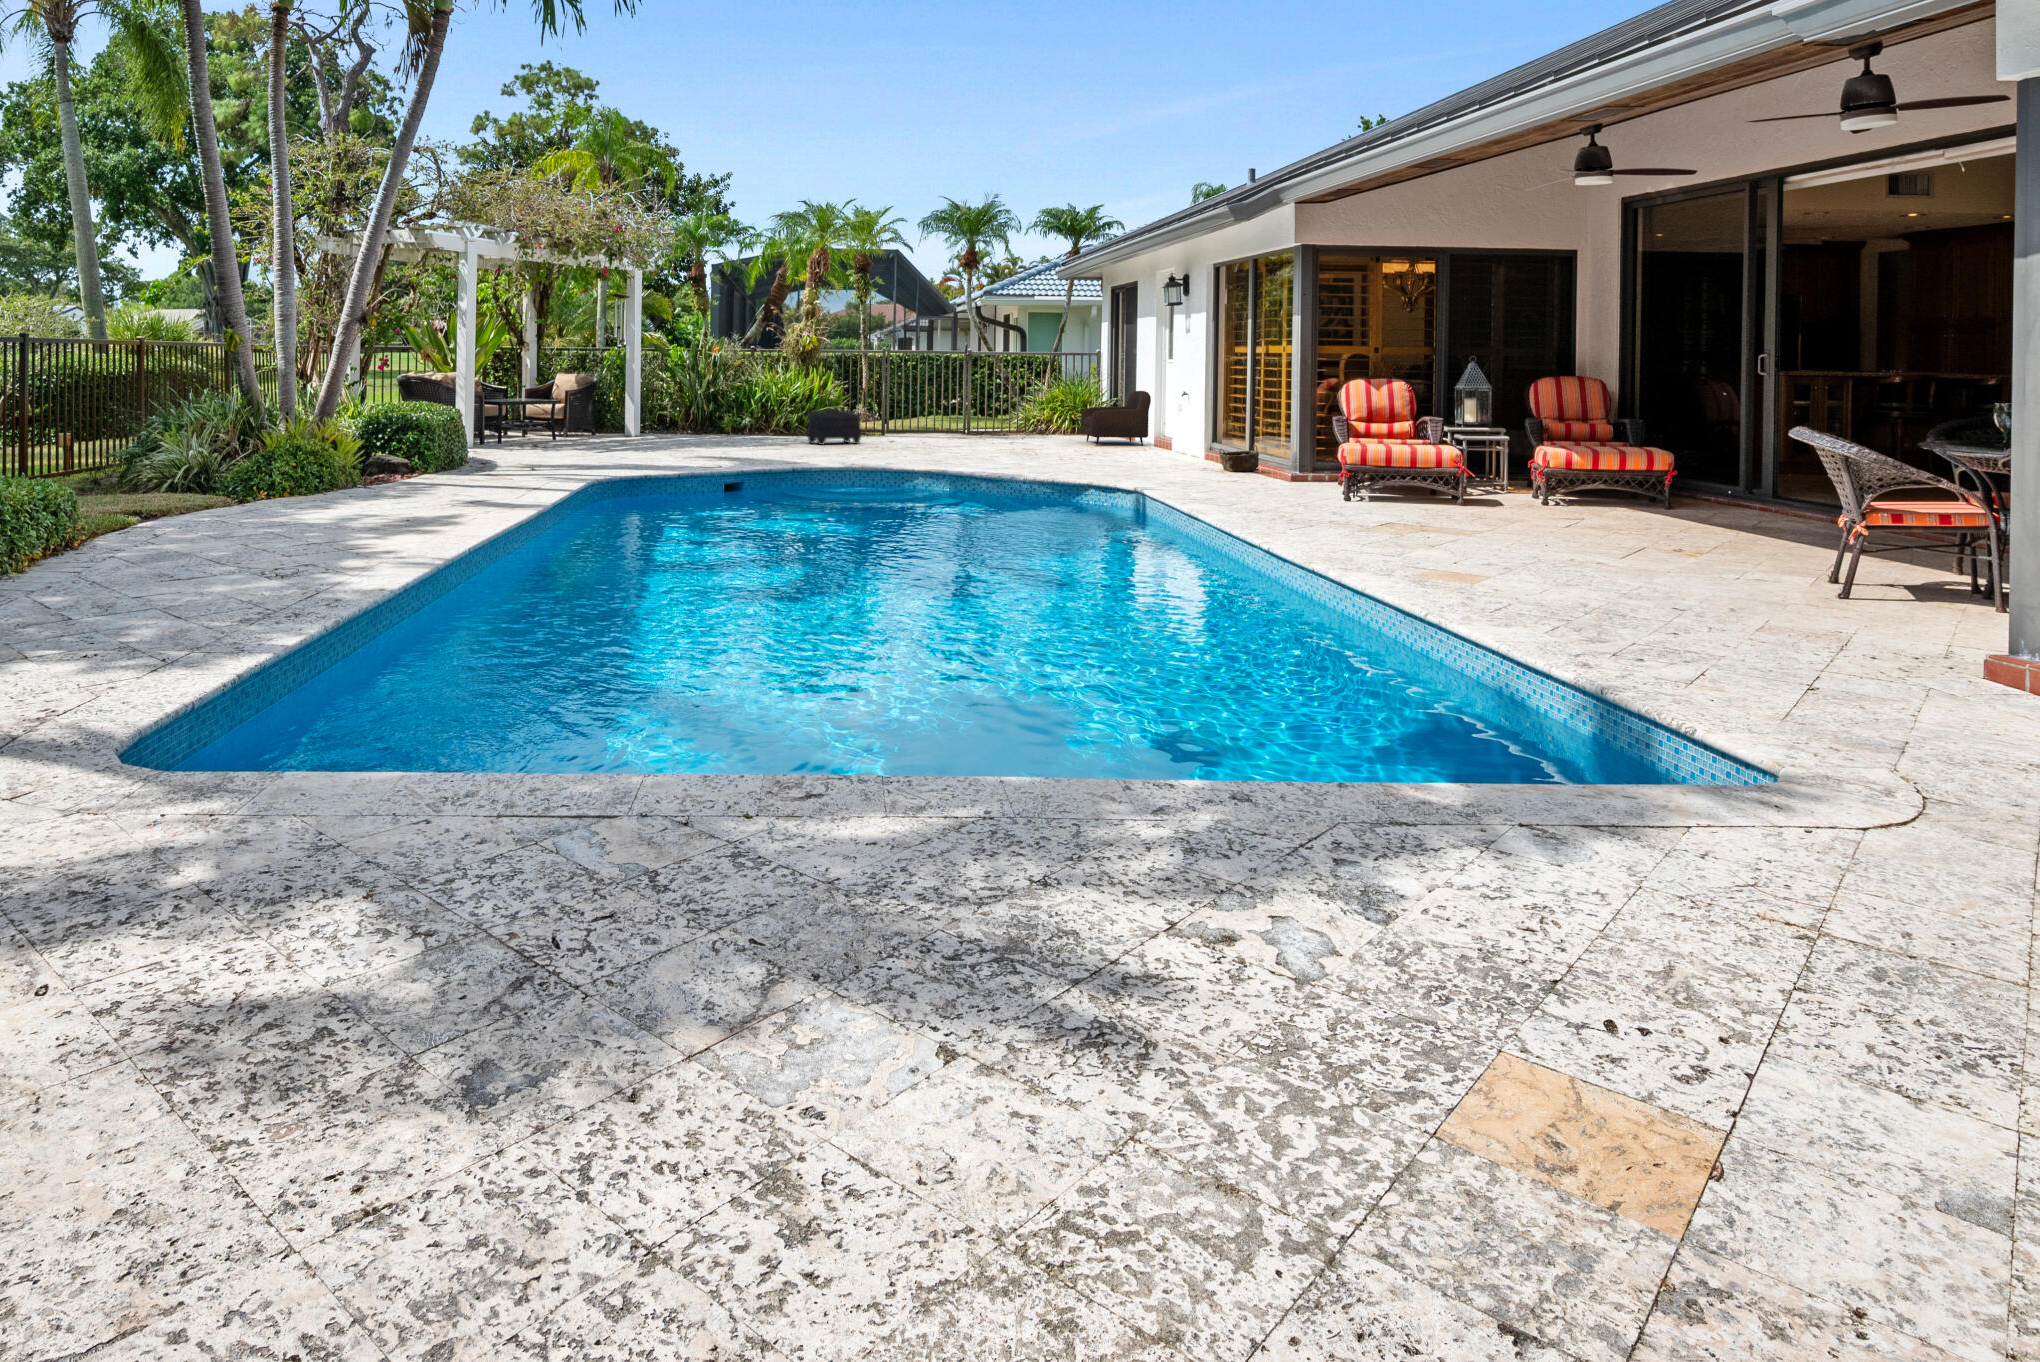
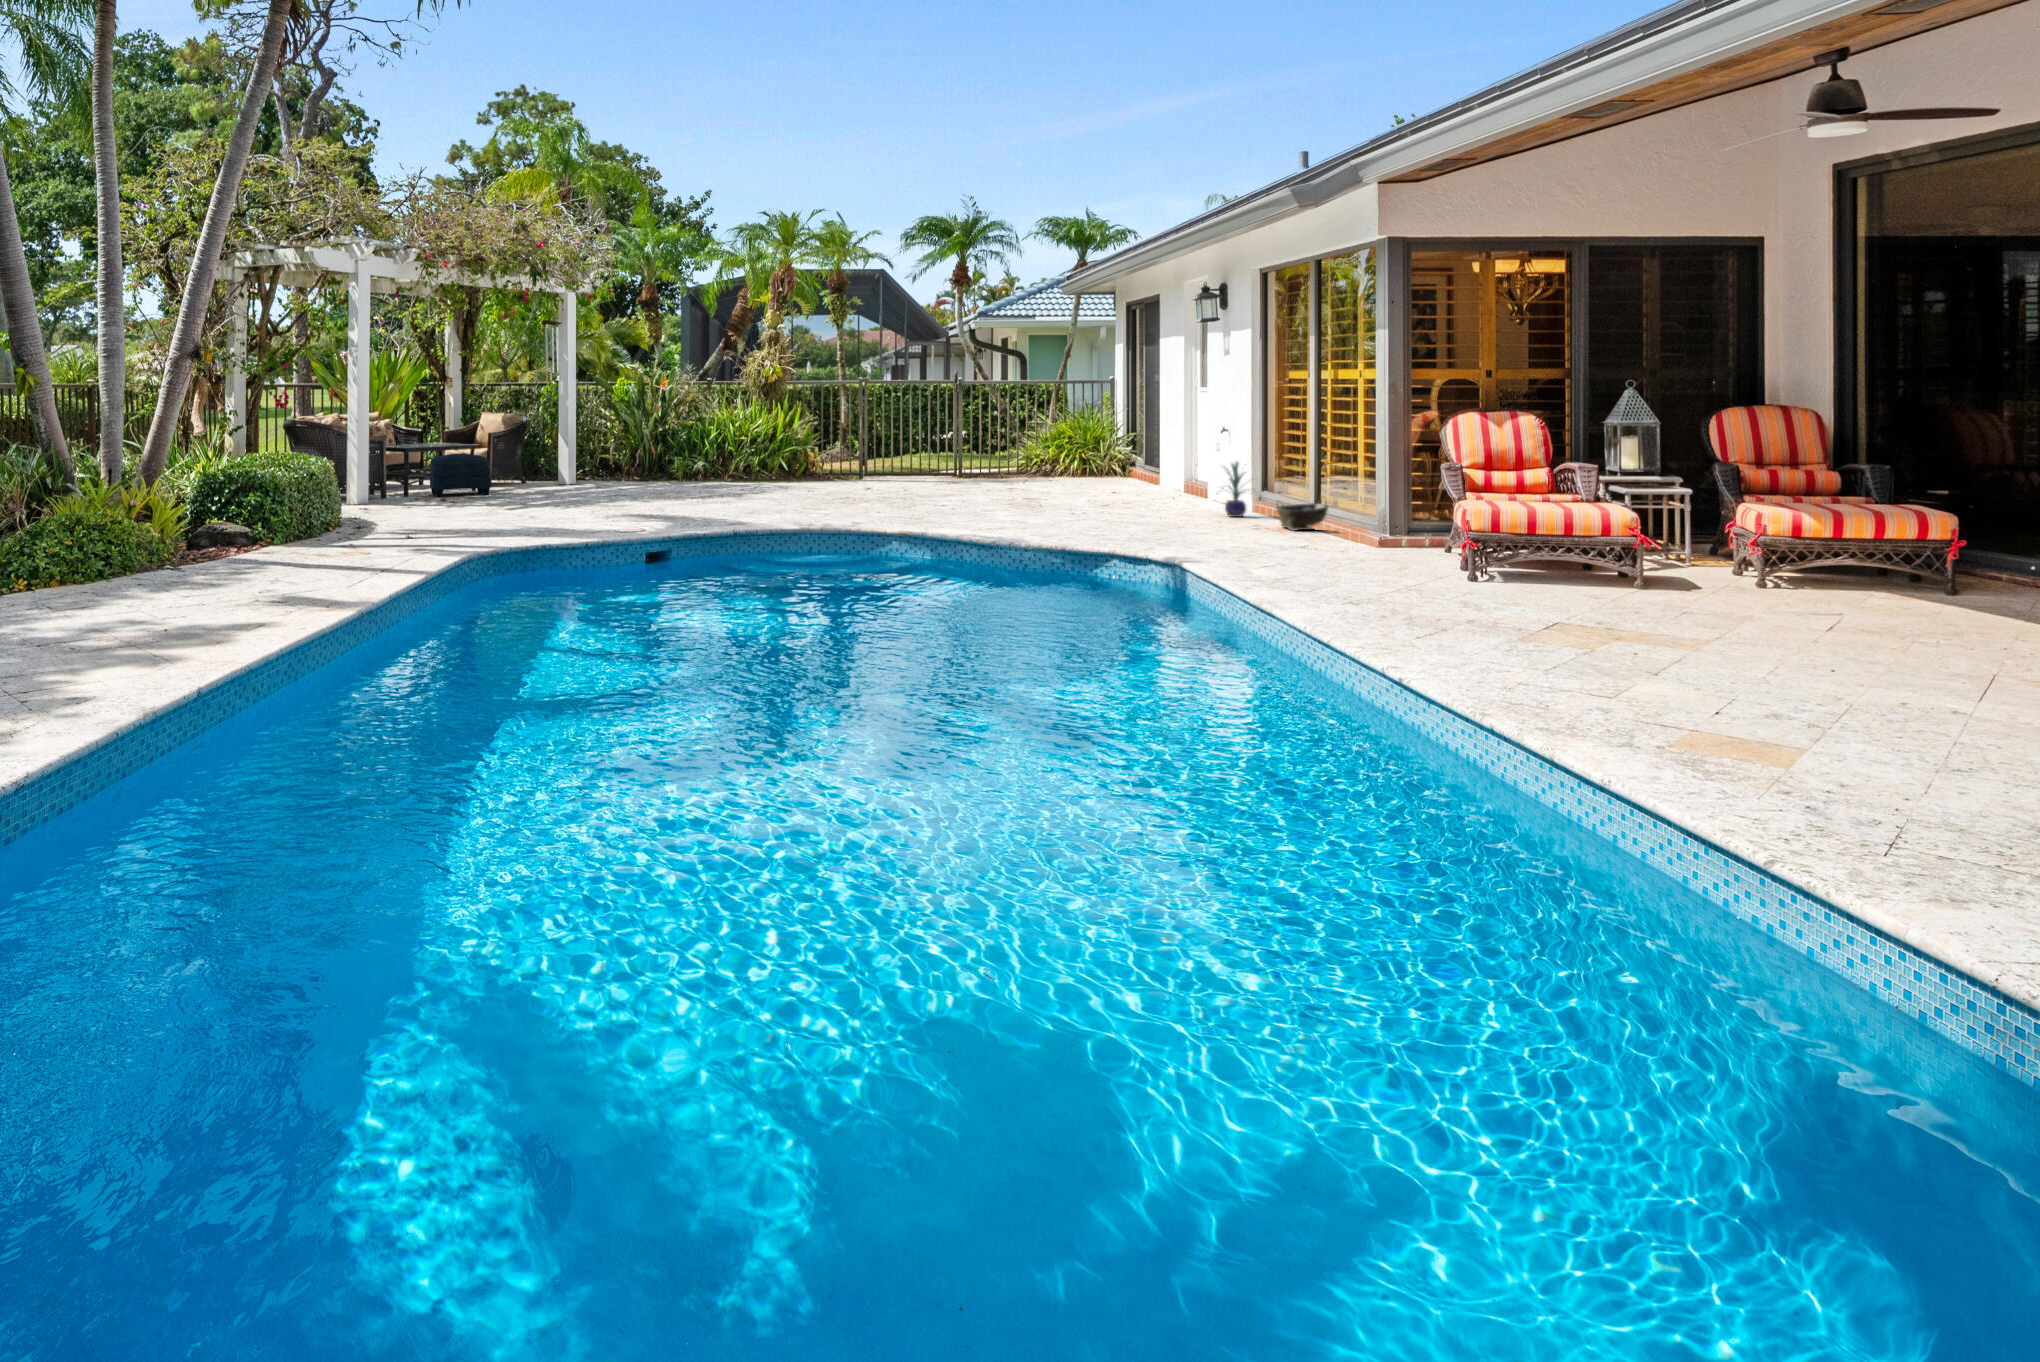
armchair: present [1080,391,1151,446] -> none [1095,426,1181,493]
ottoman: present [807,409,861,445] -> present [430,453,491,497]
decorative plant: none [1166,418,1215,463] -> present [1222,462,1255,517]

